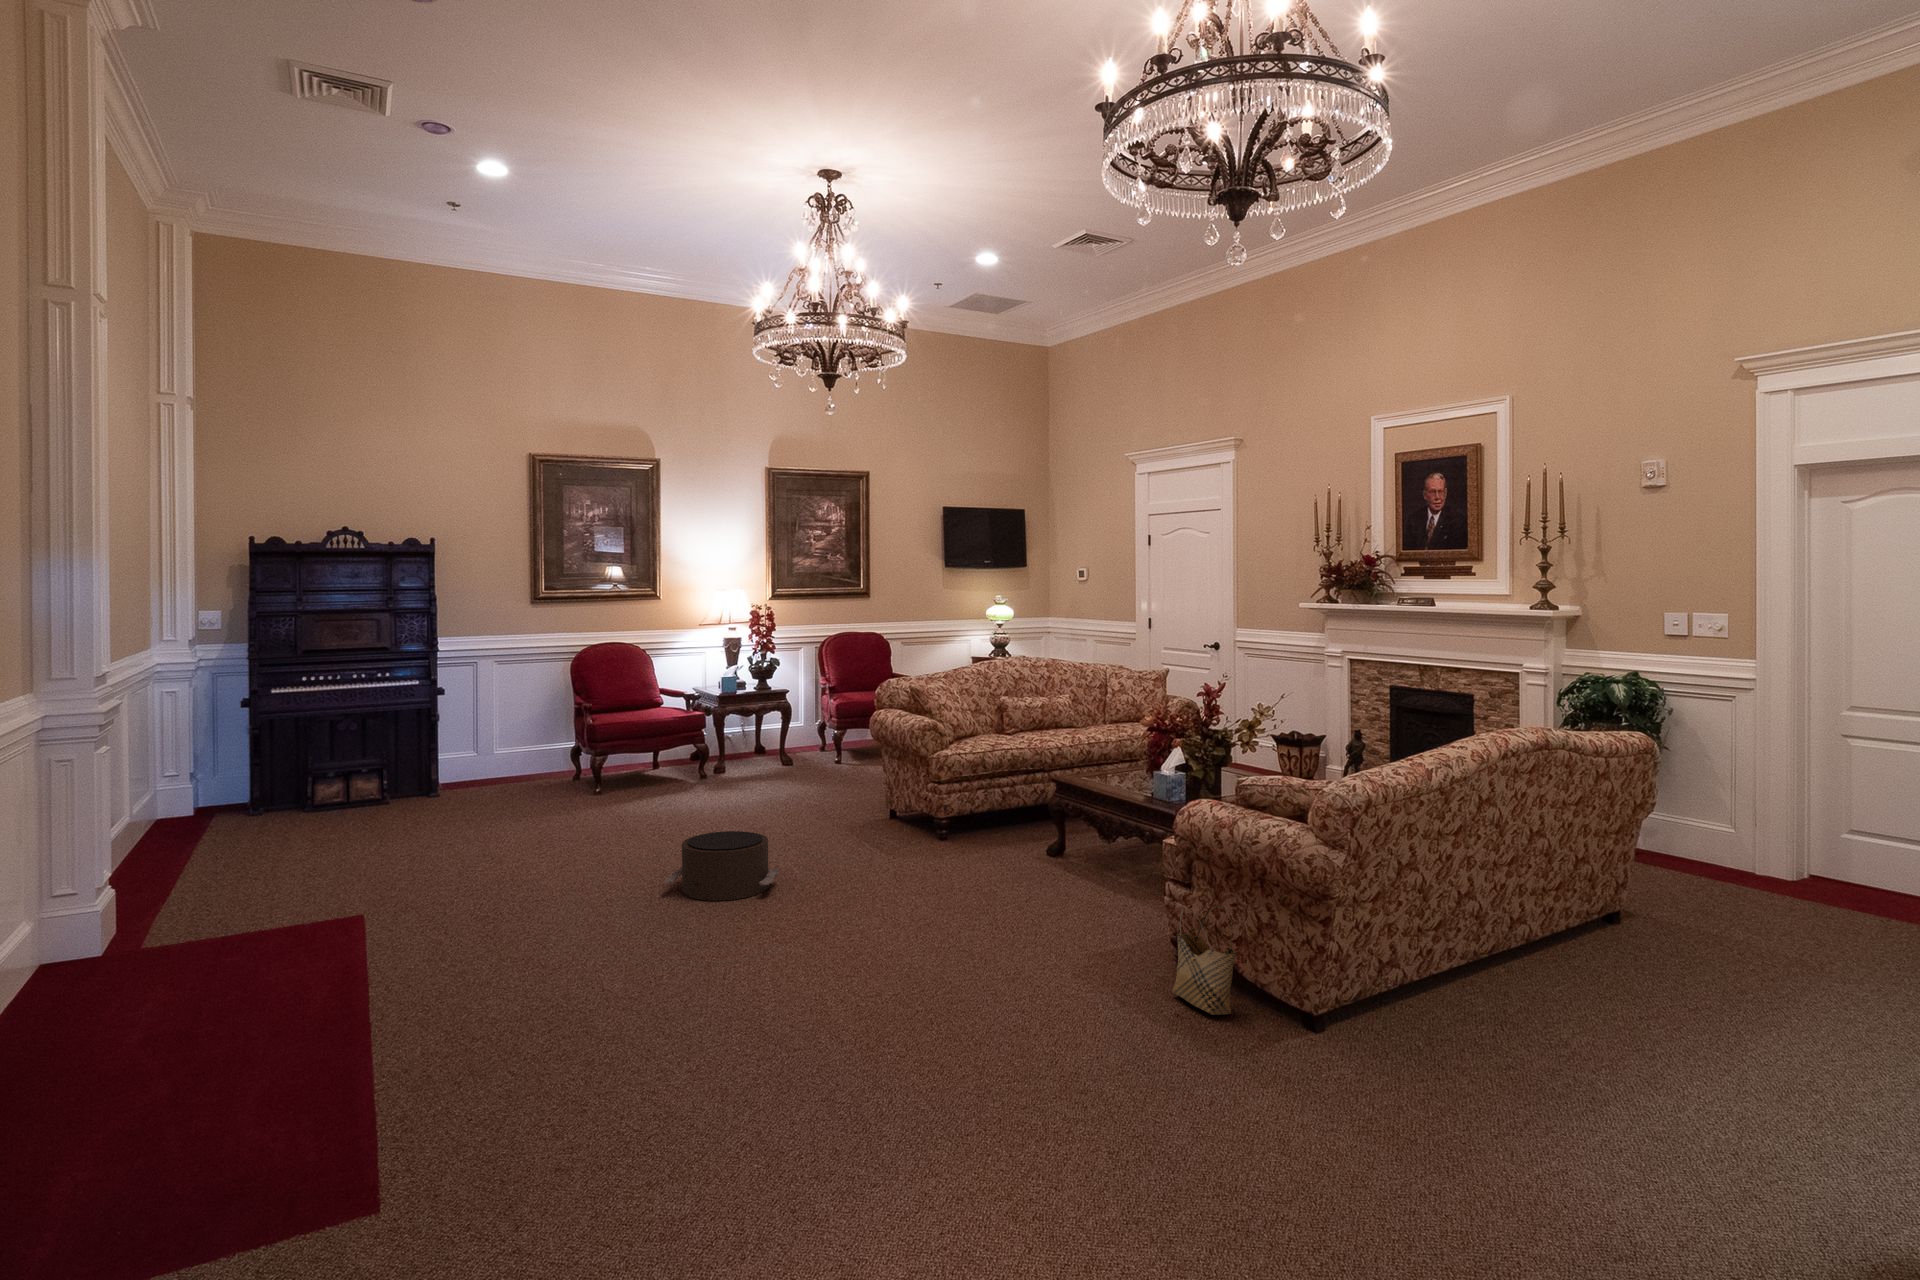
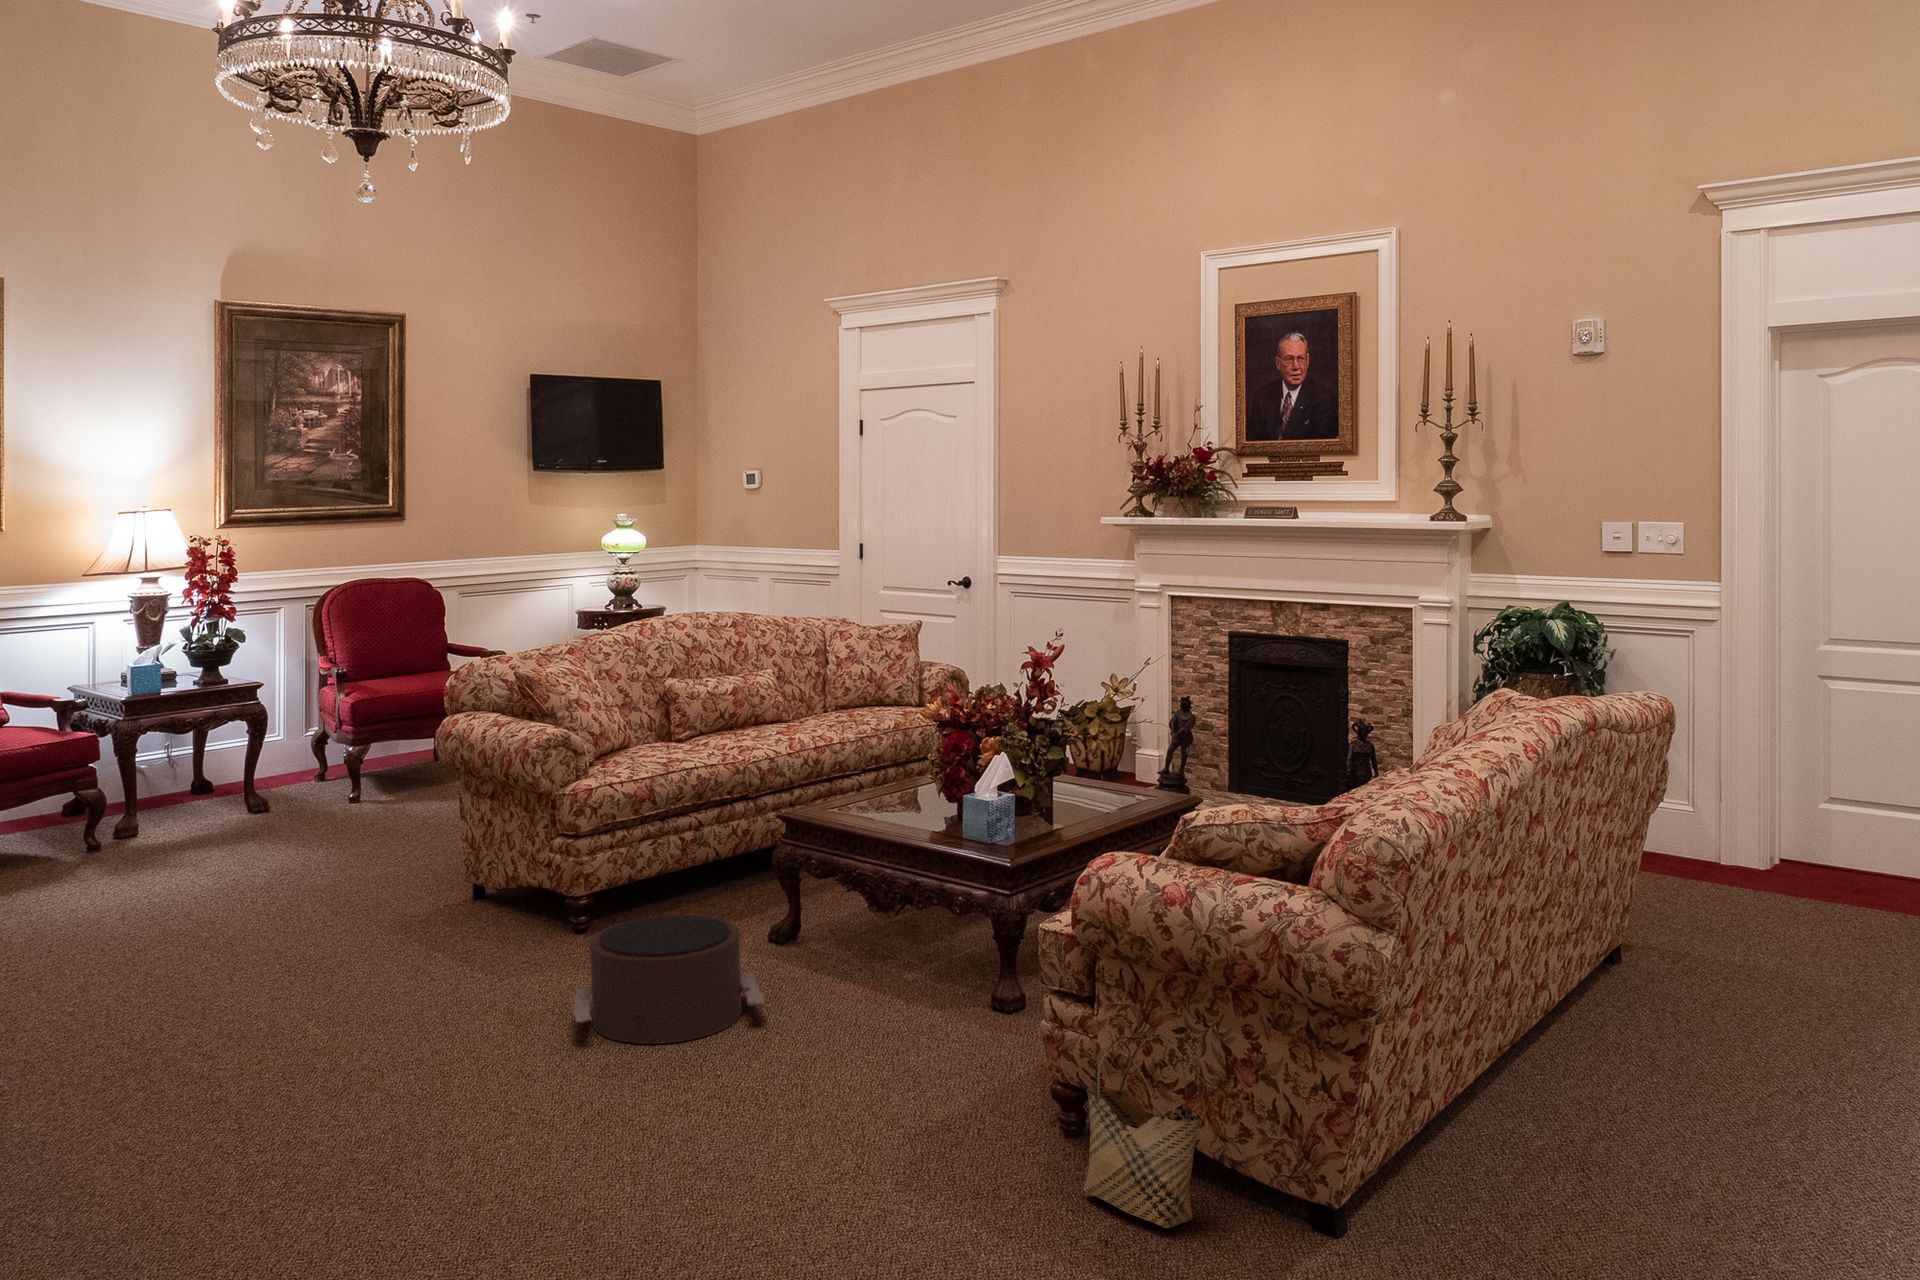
pouf: present [665,831,779,901] -> present [574,915,764,1044]

